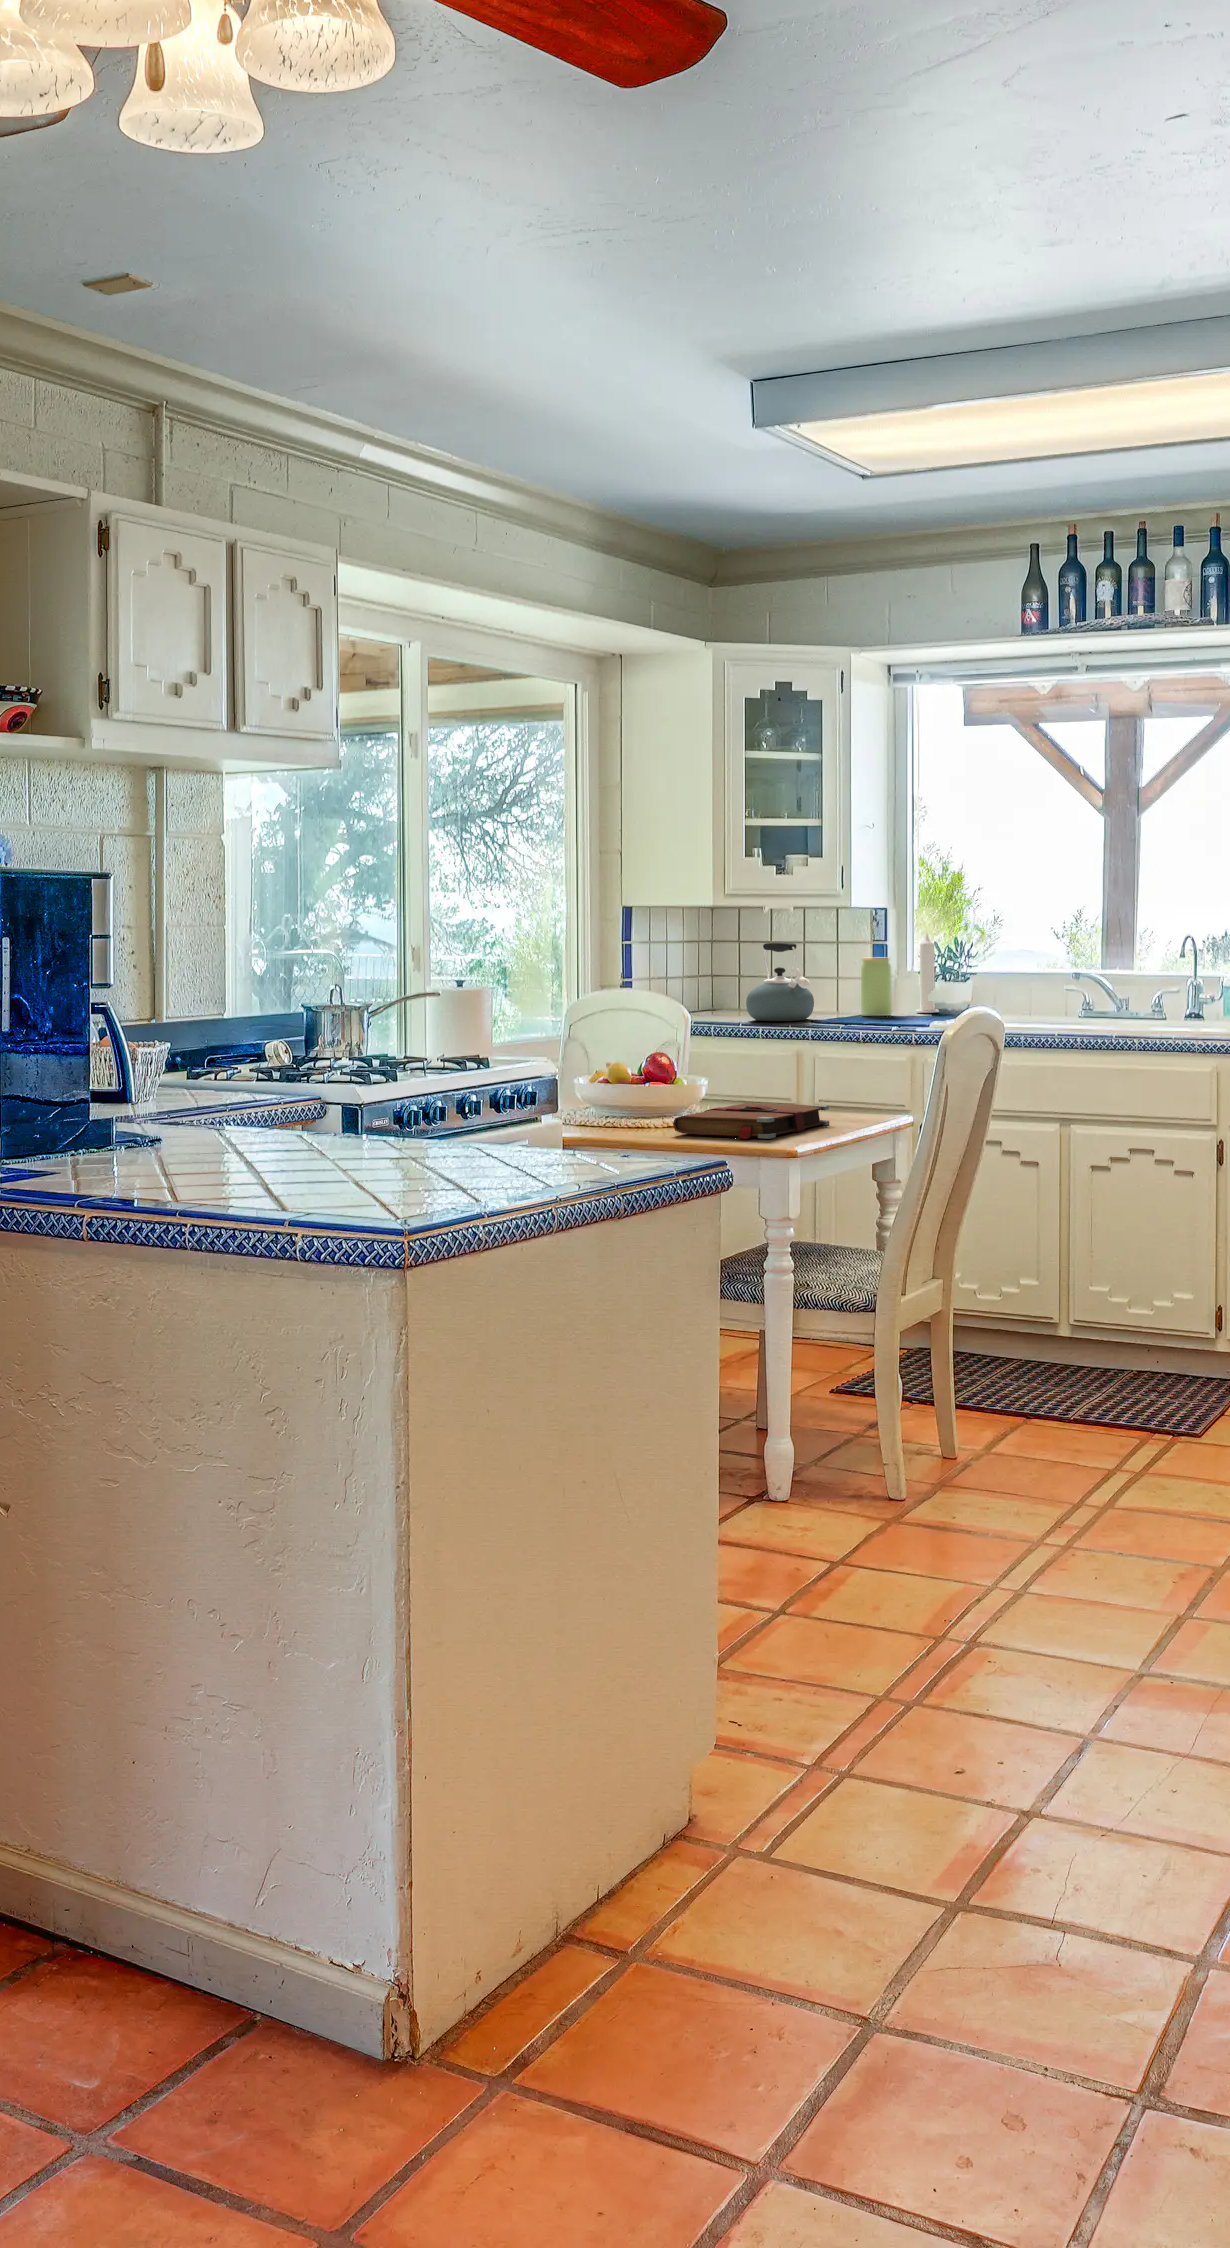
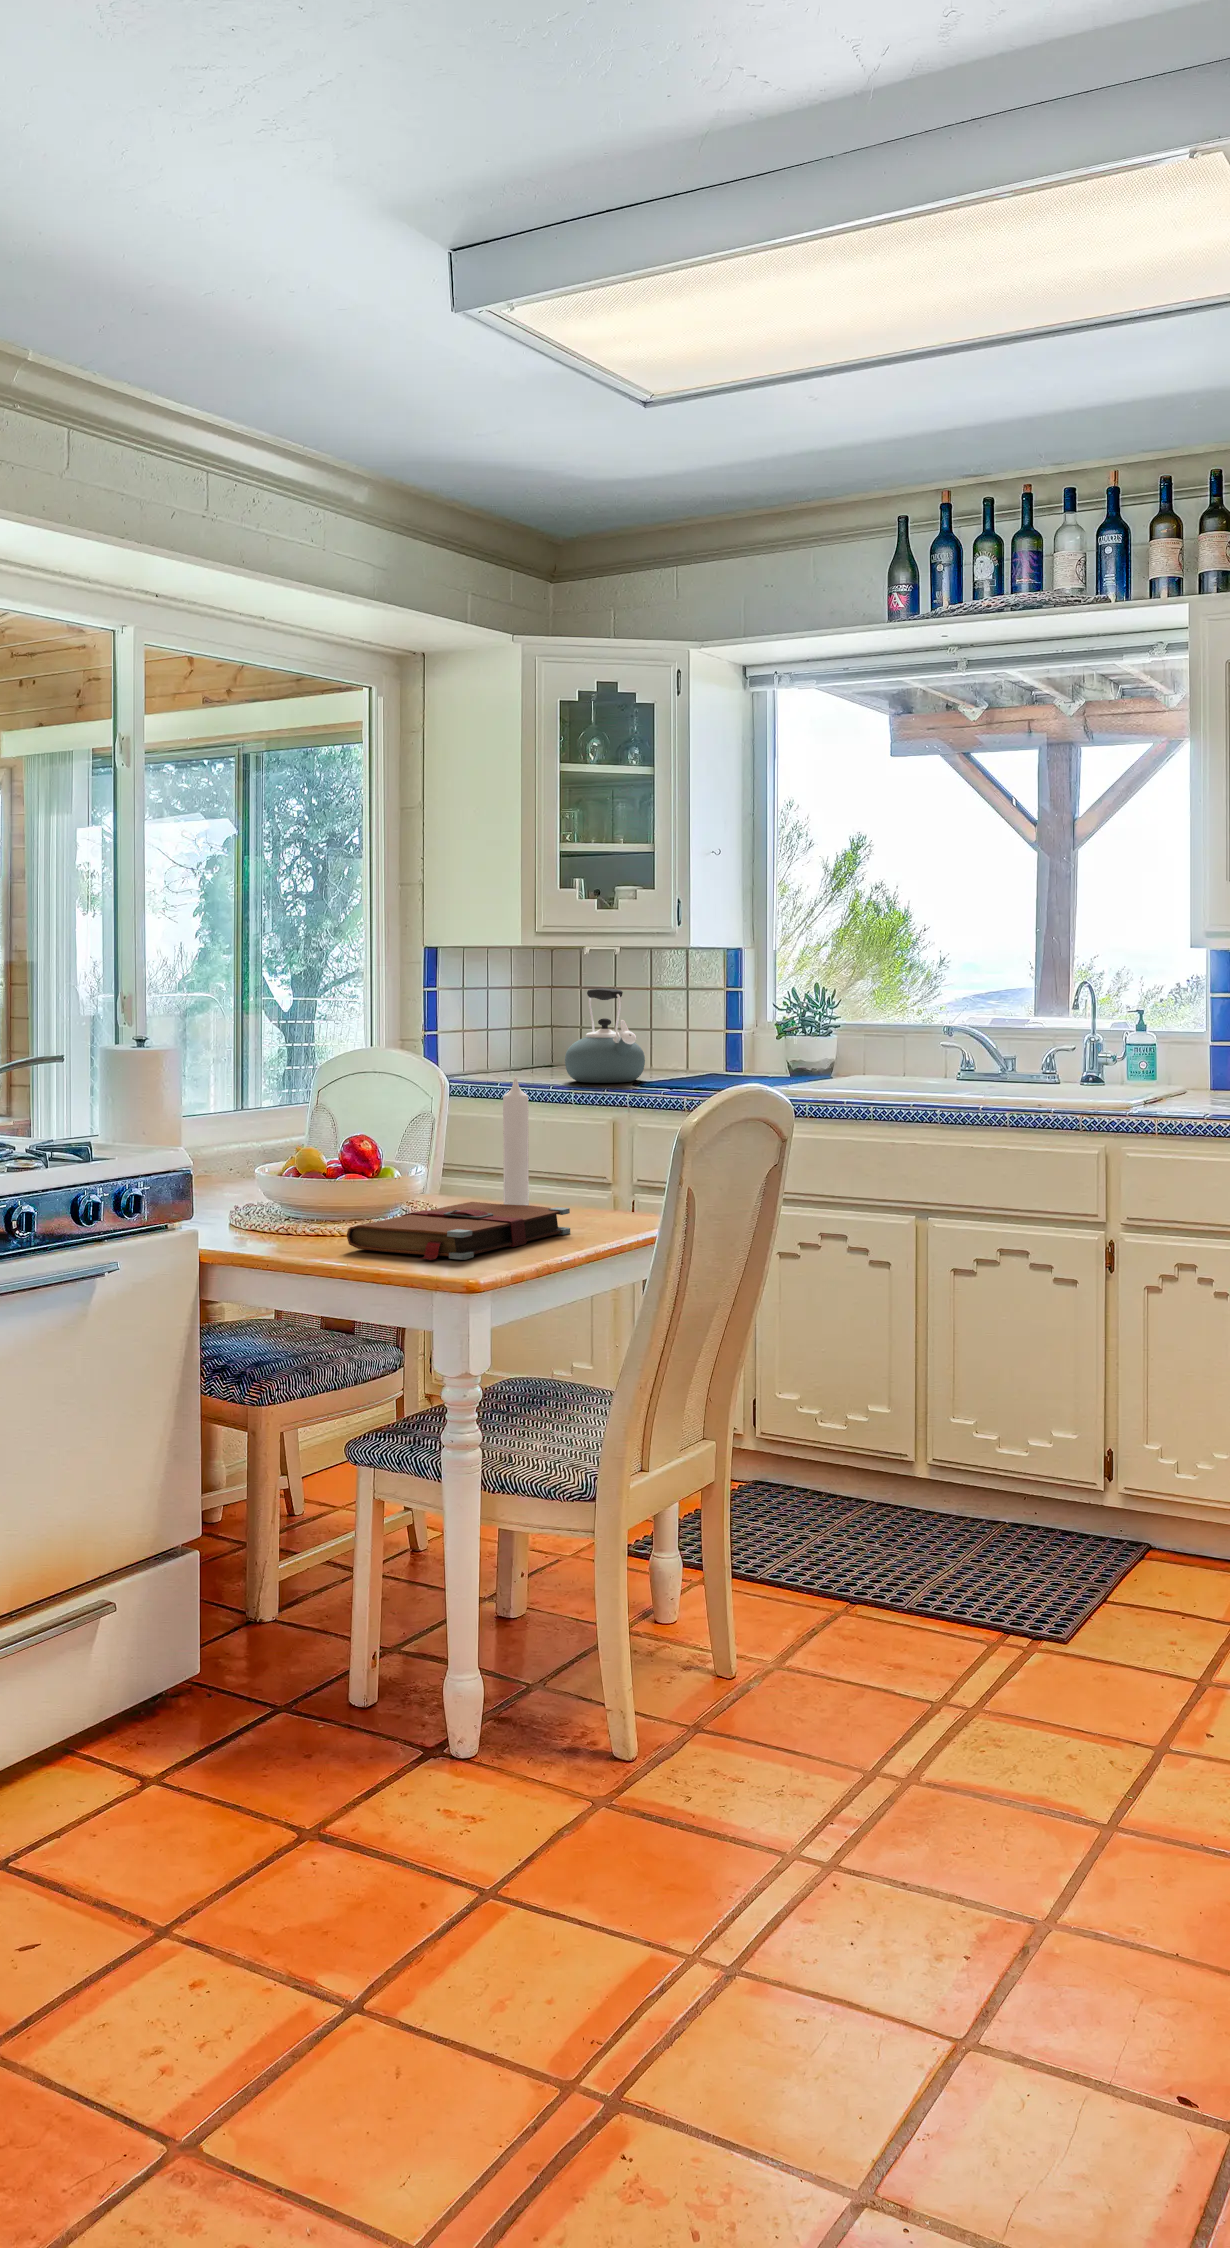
candle: present [916,933,939,1013] -> present [503,1078,529,1205]
jar: present [861,957,892,1016] -> none [703,1007,739,1077]

